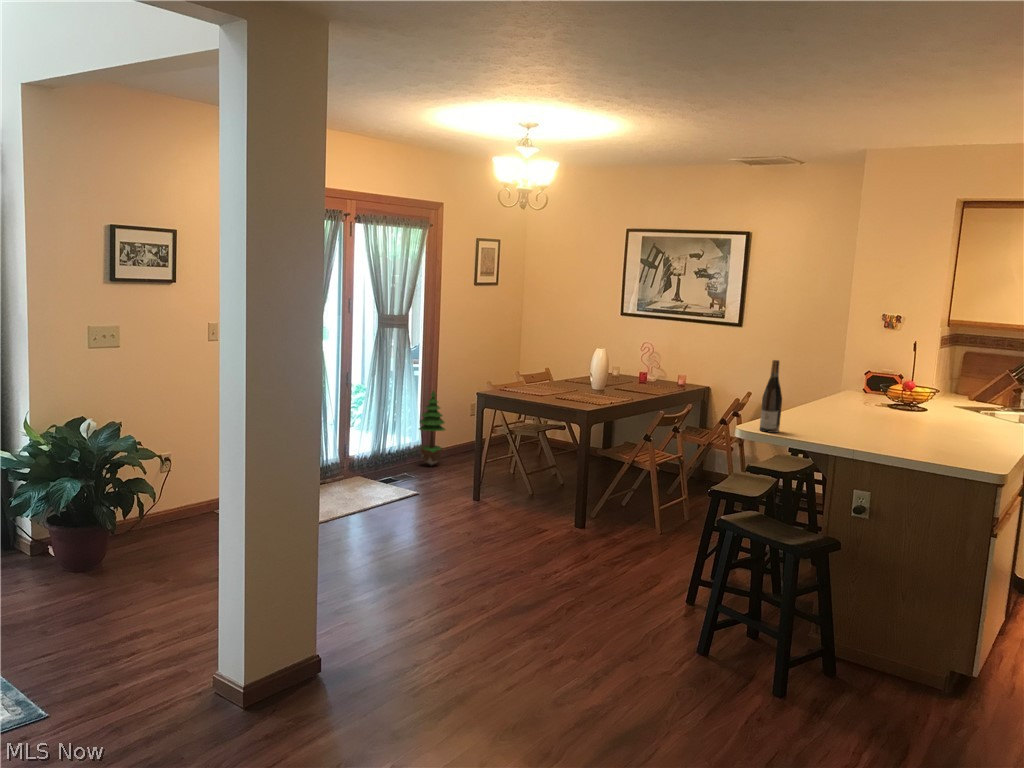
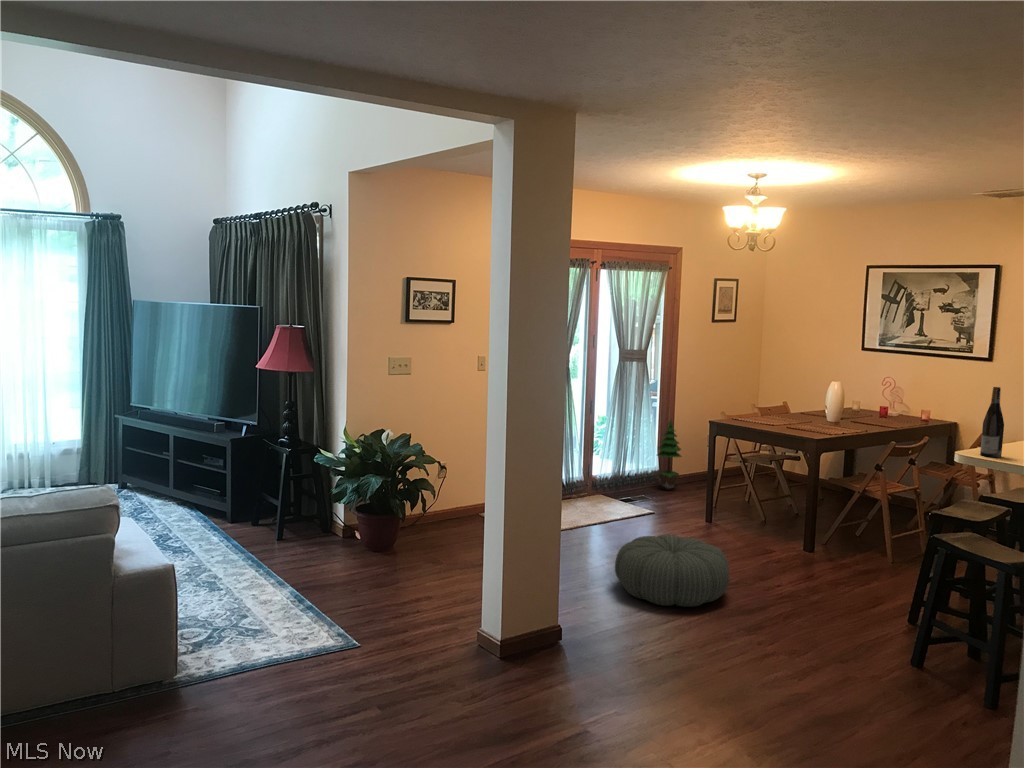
pouf: none [381,526,508,610] -> present [615,535,729,607]

